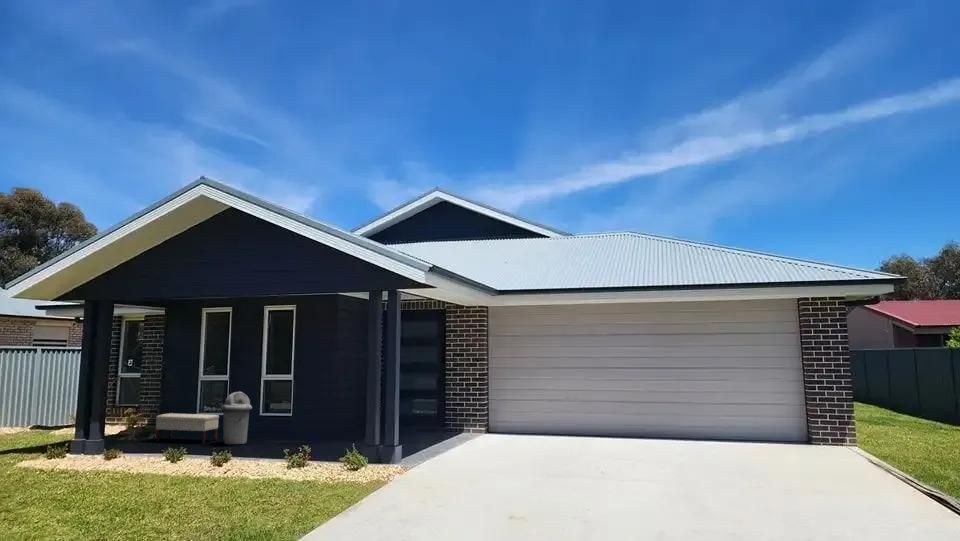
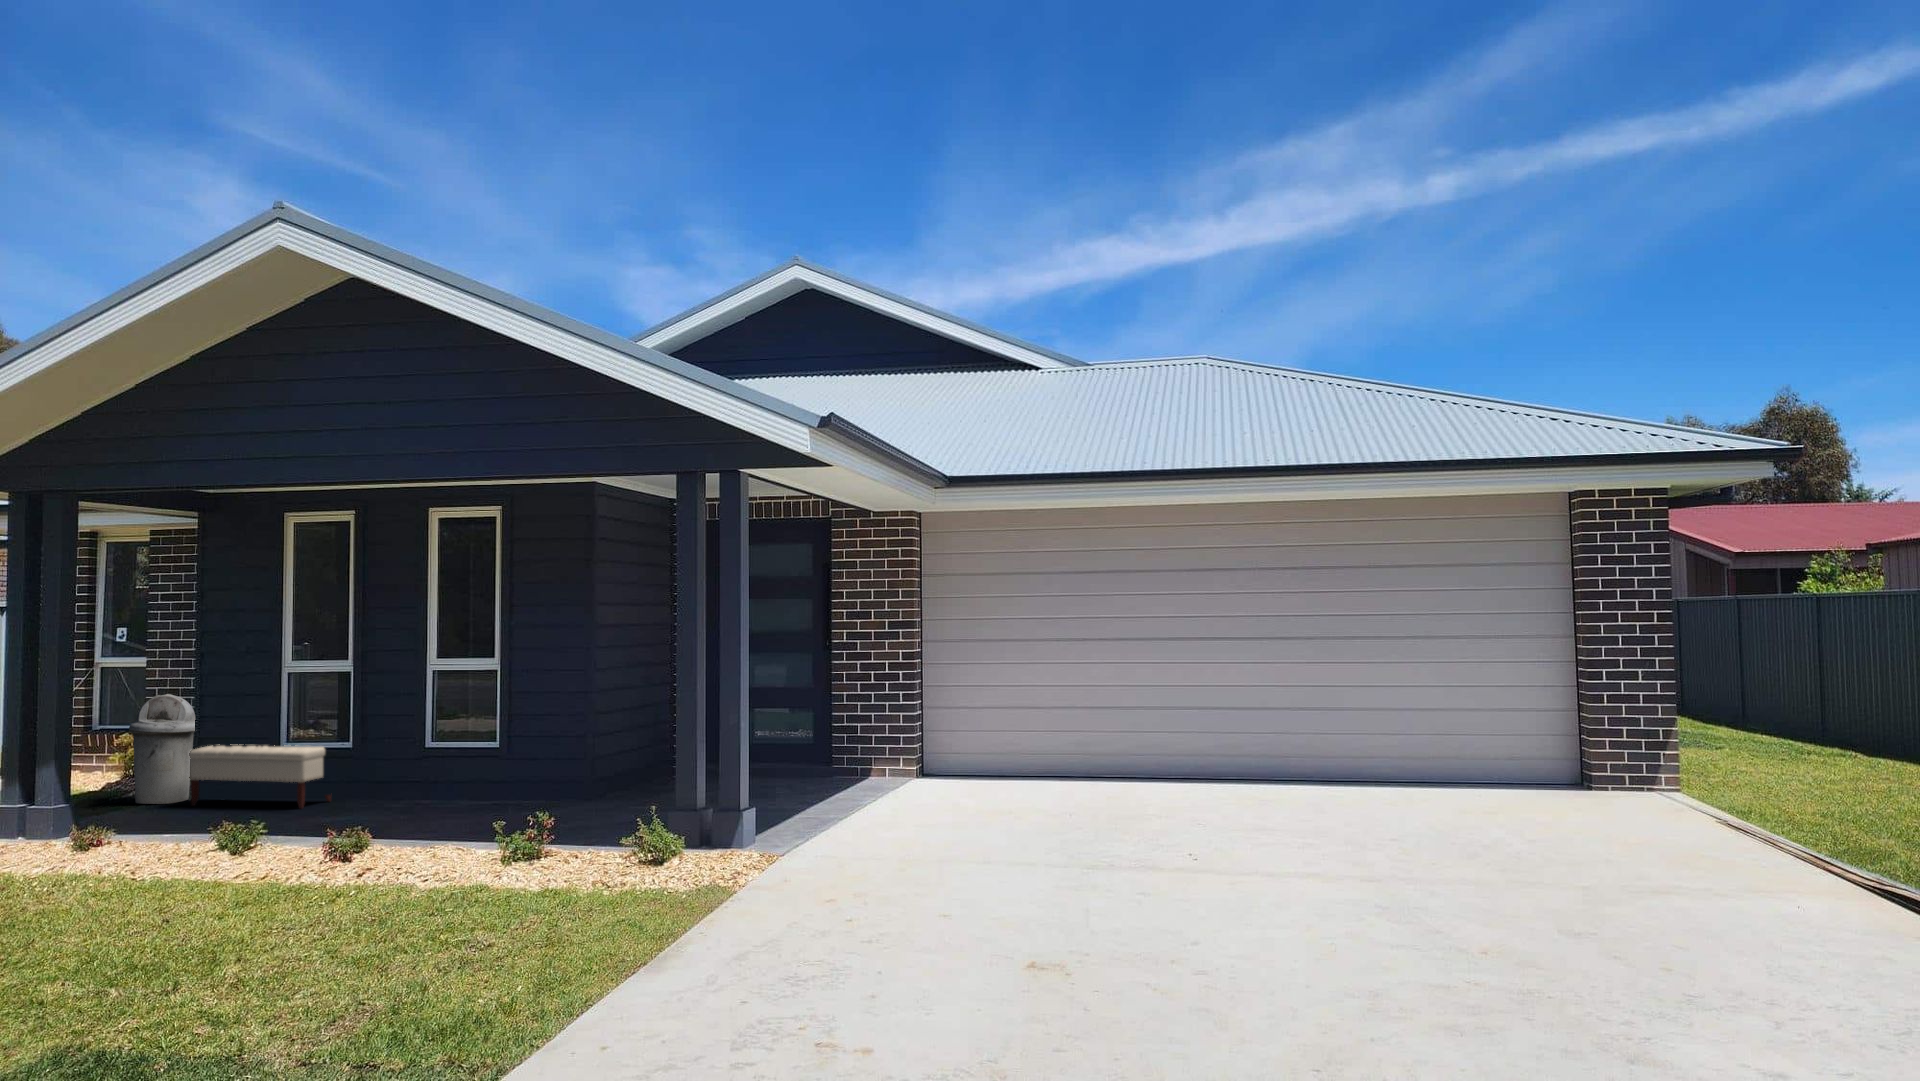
trash can: present [222,392,252,444] -> present [129,694,195,804]

